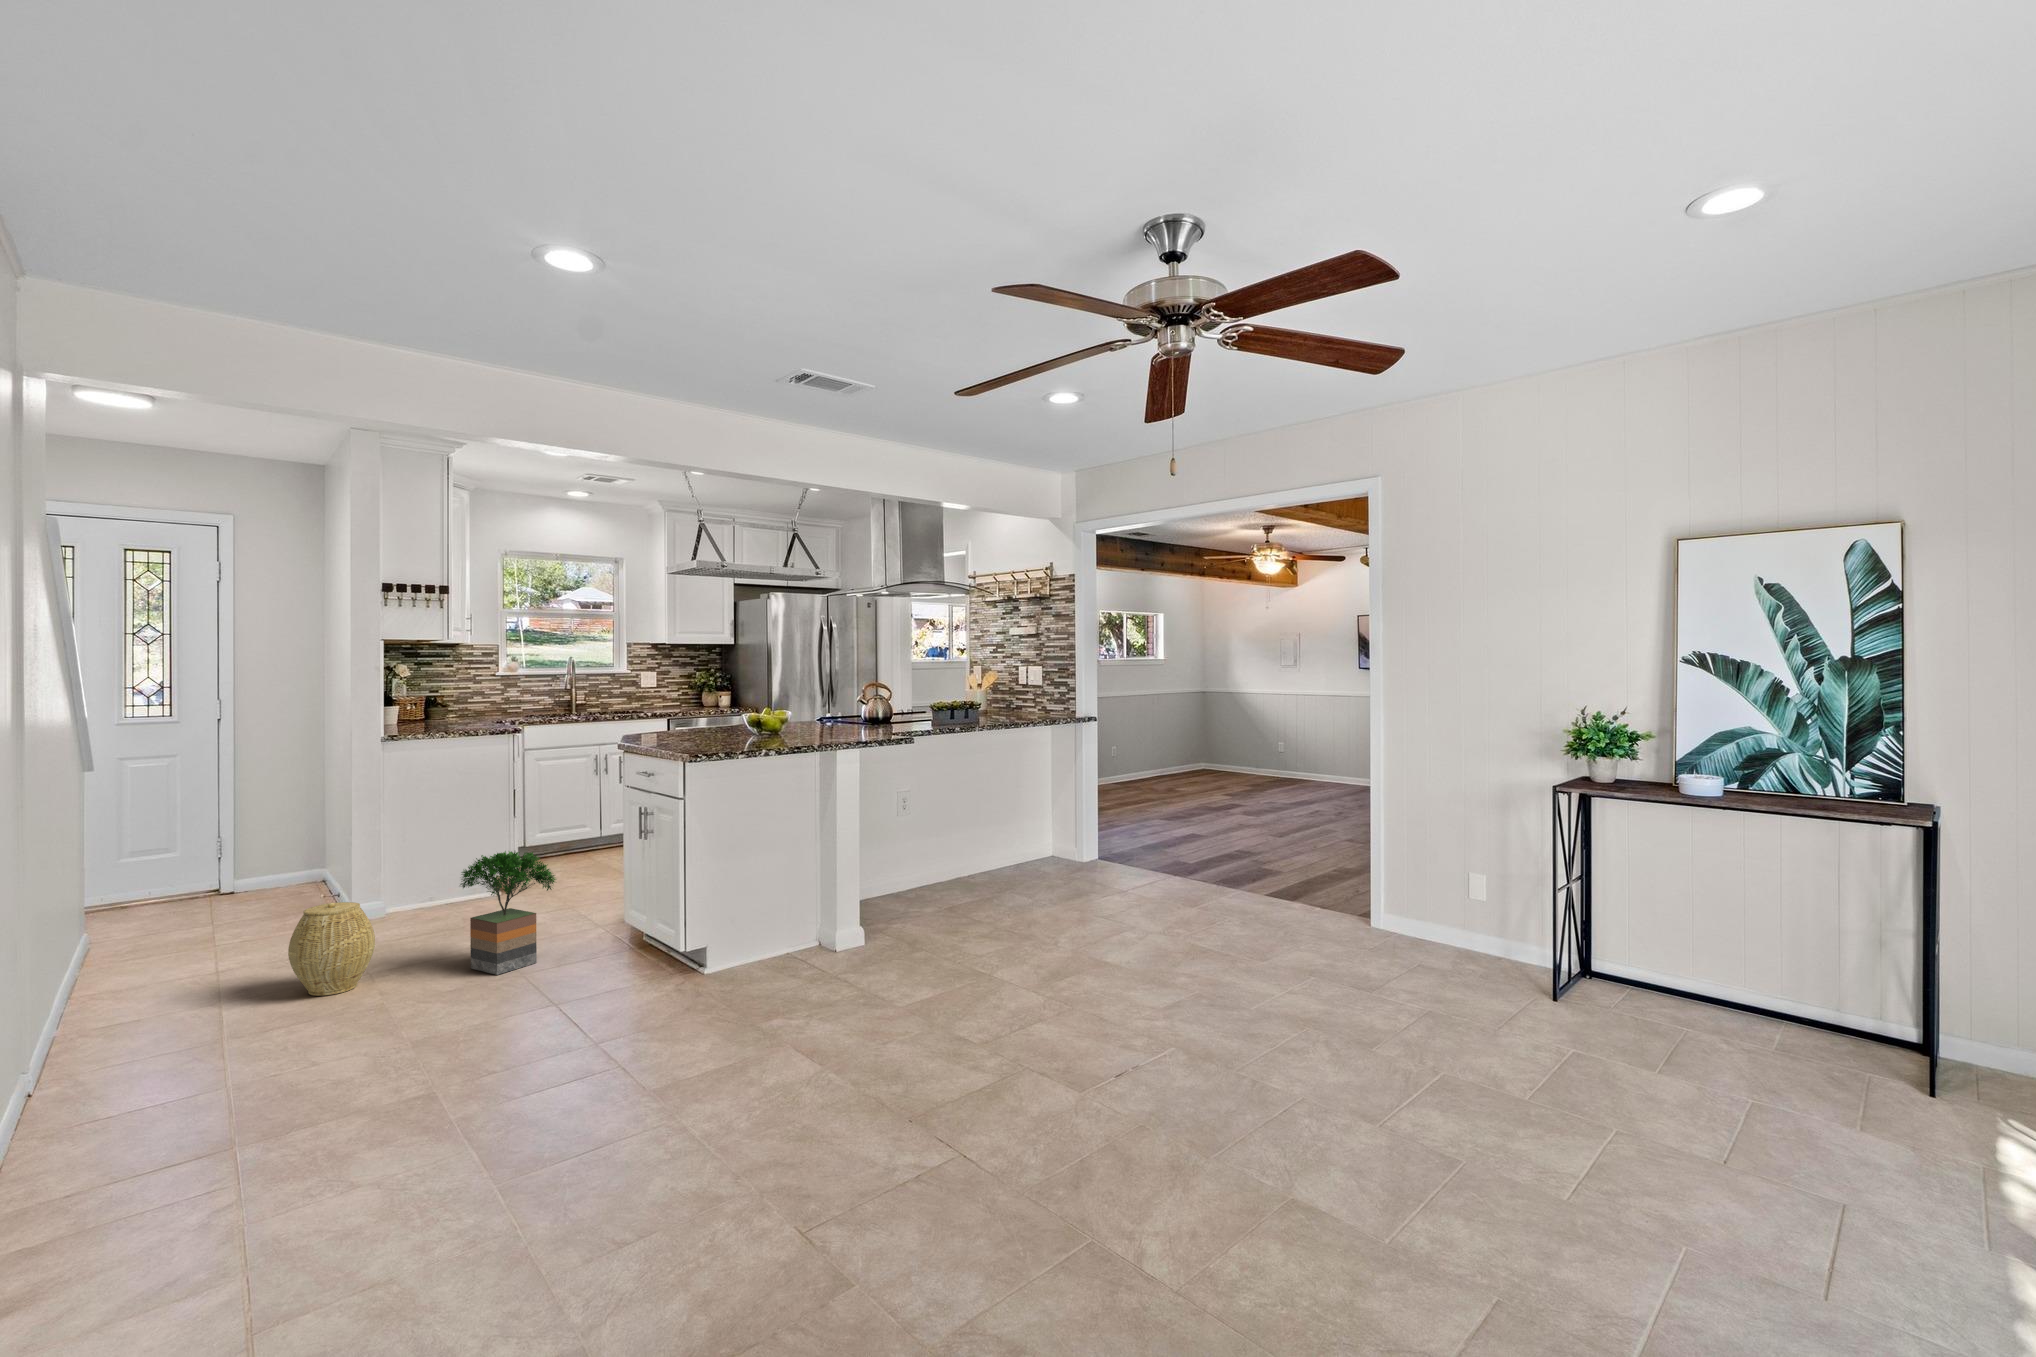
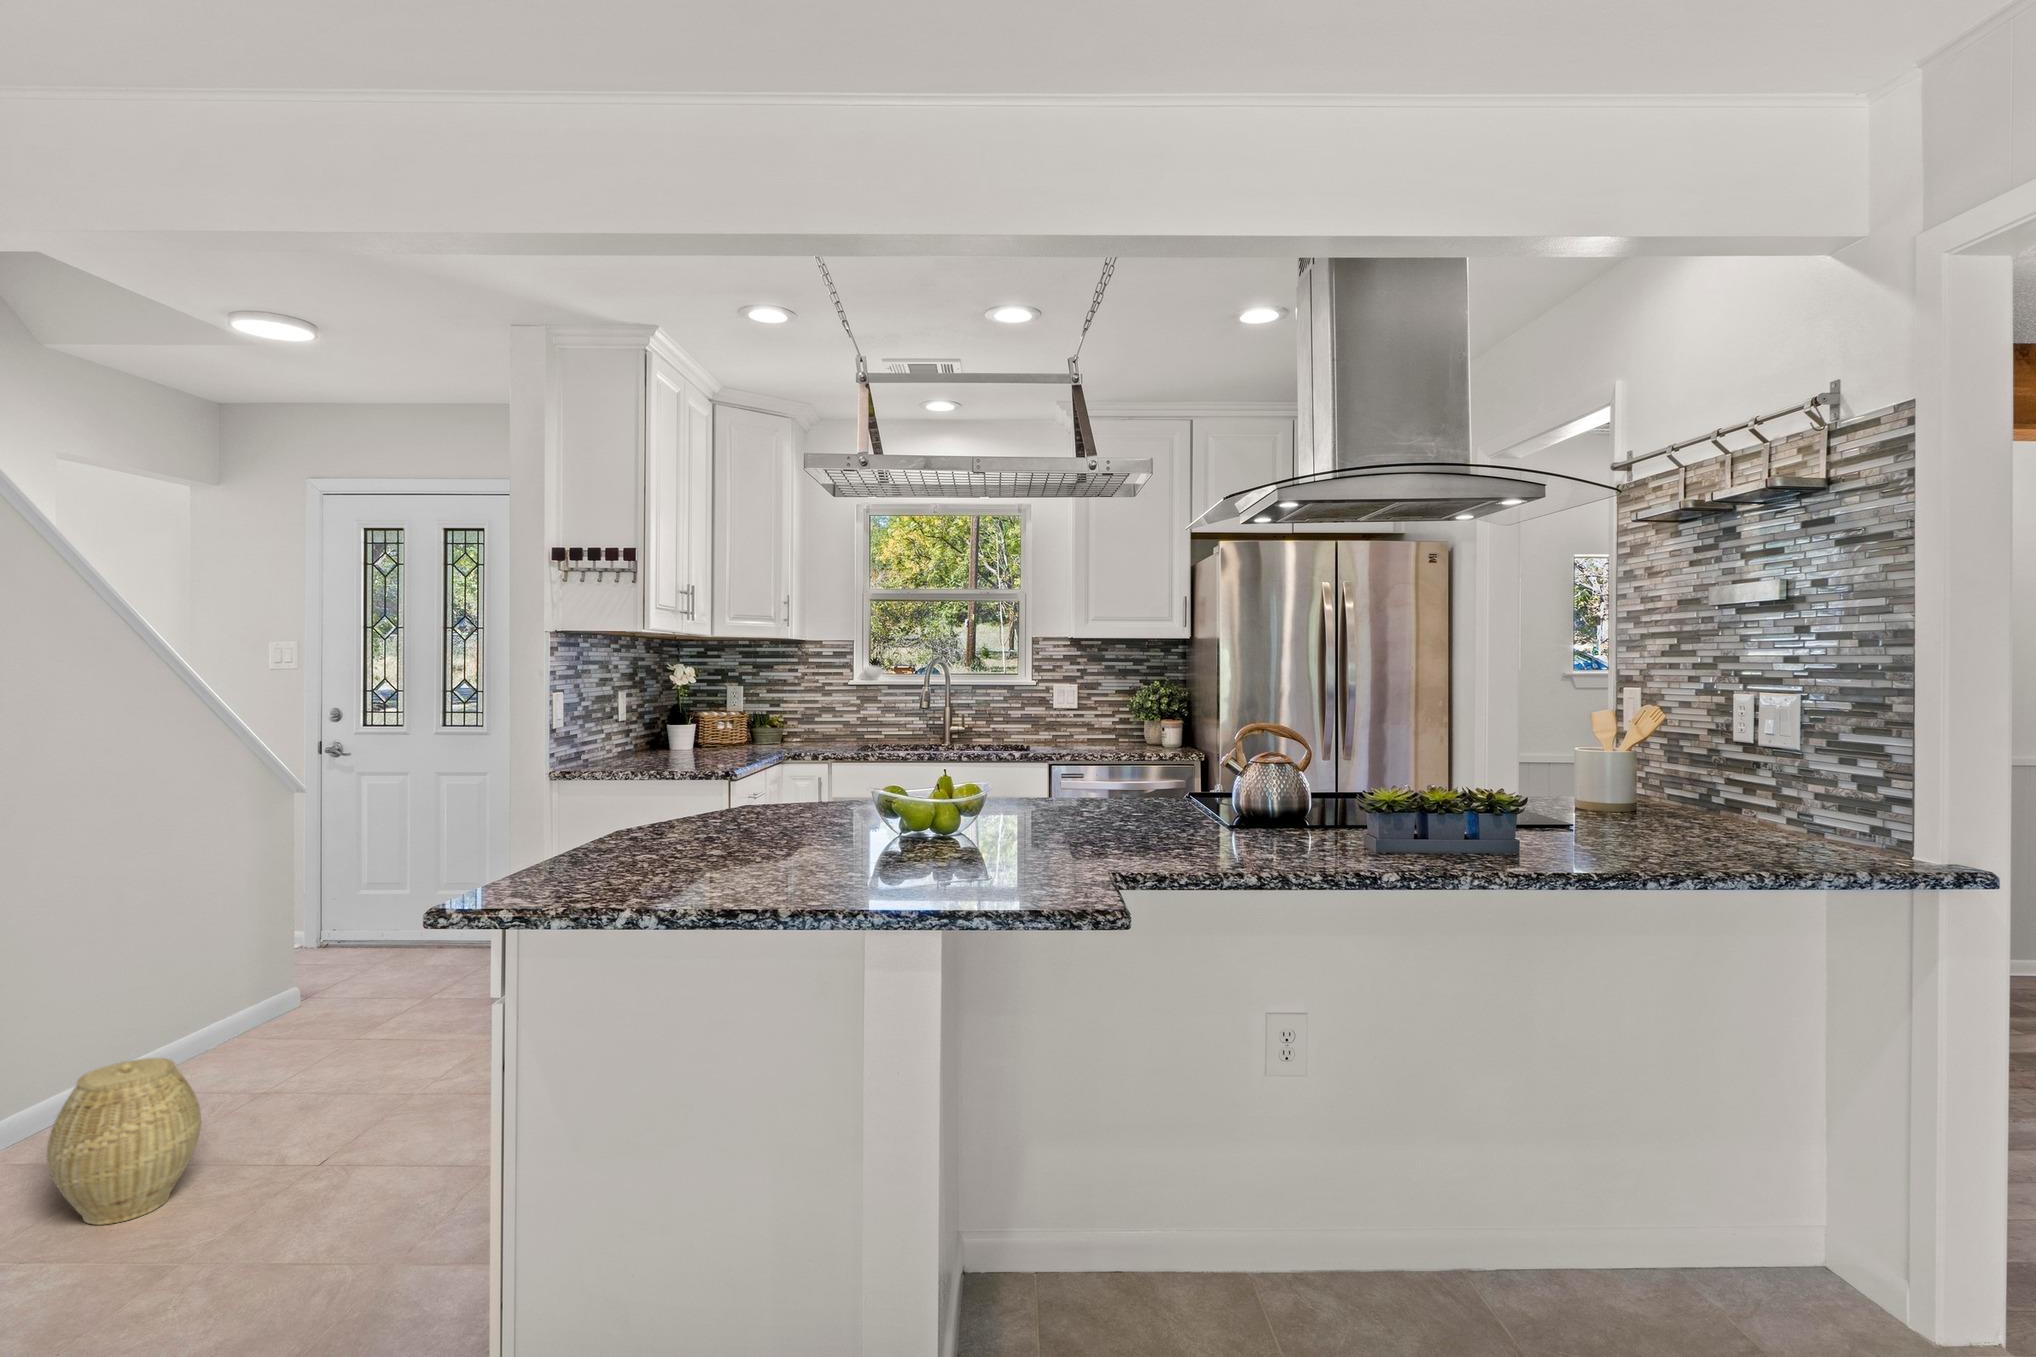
potted tree: present [460,851,556,975] -> none [237,1019,410,1278]

